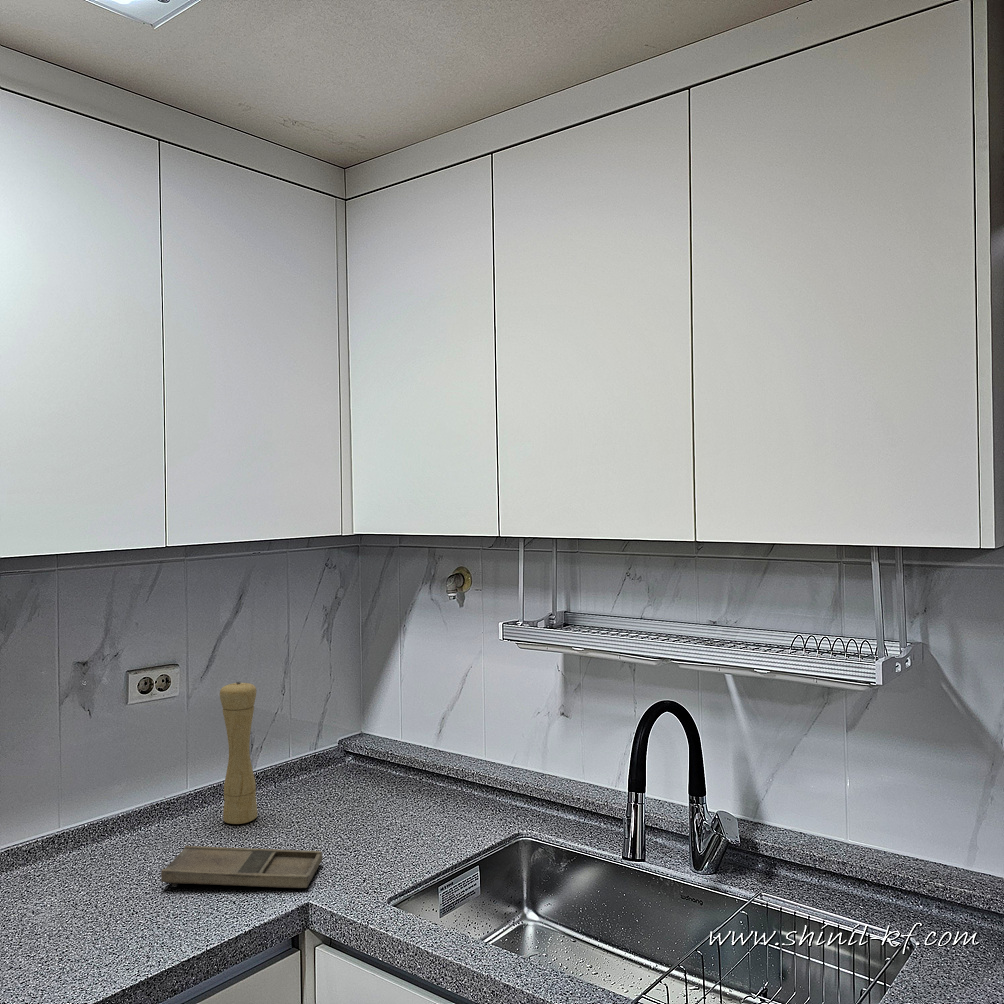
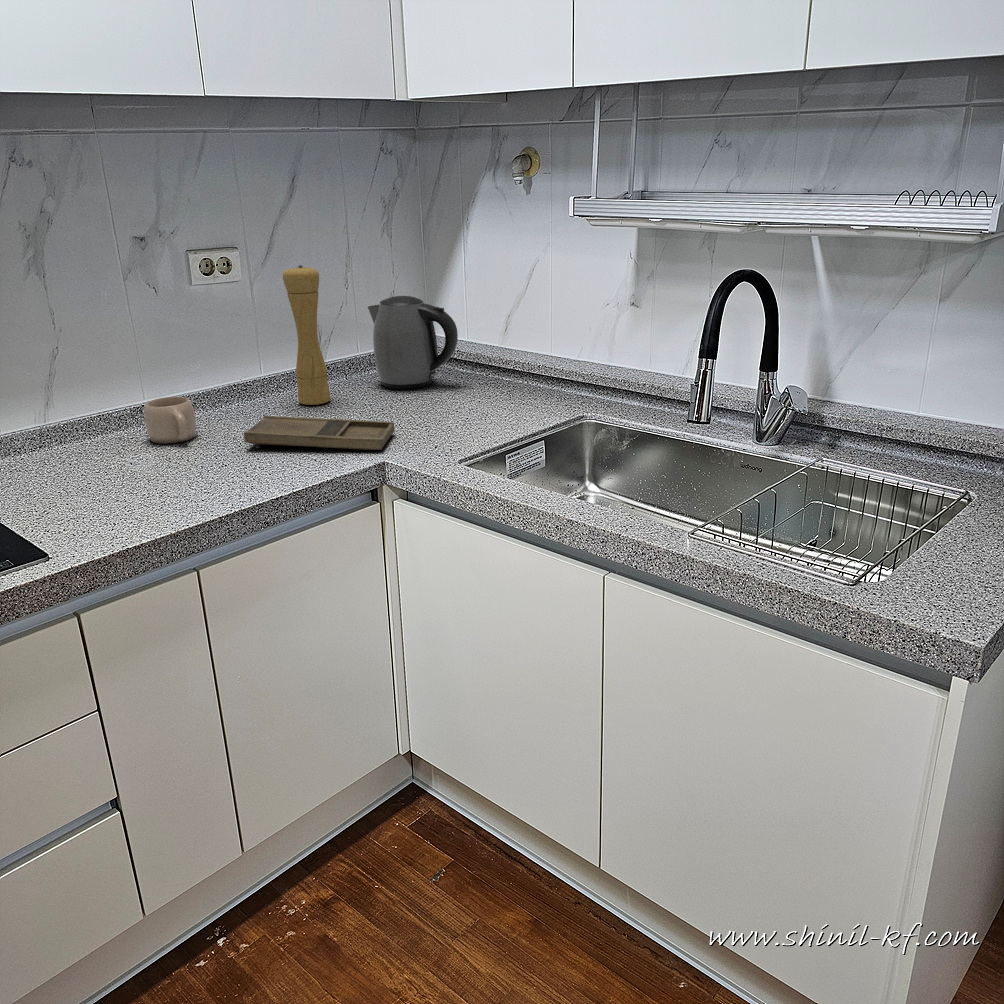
kettle: none [303,703,392,800] -> present [368,296,458,389]
mug: none [56,826,111,882] -> present [144,397,196,444]

